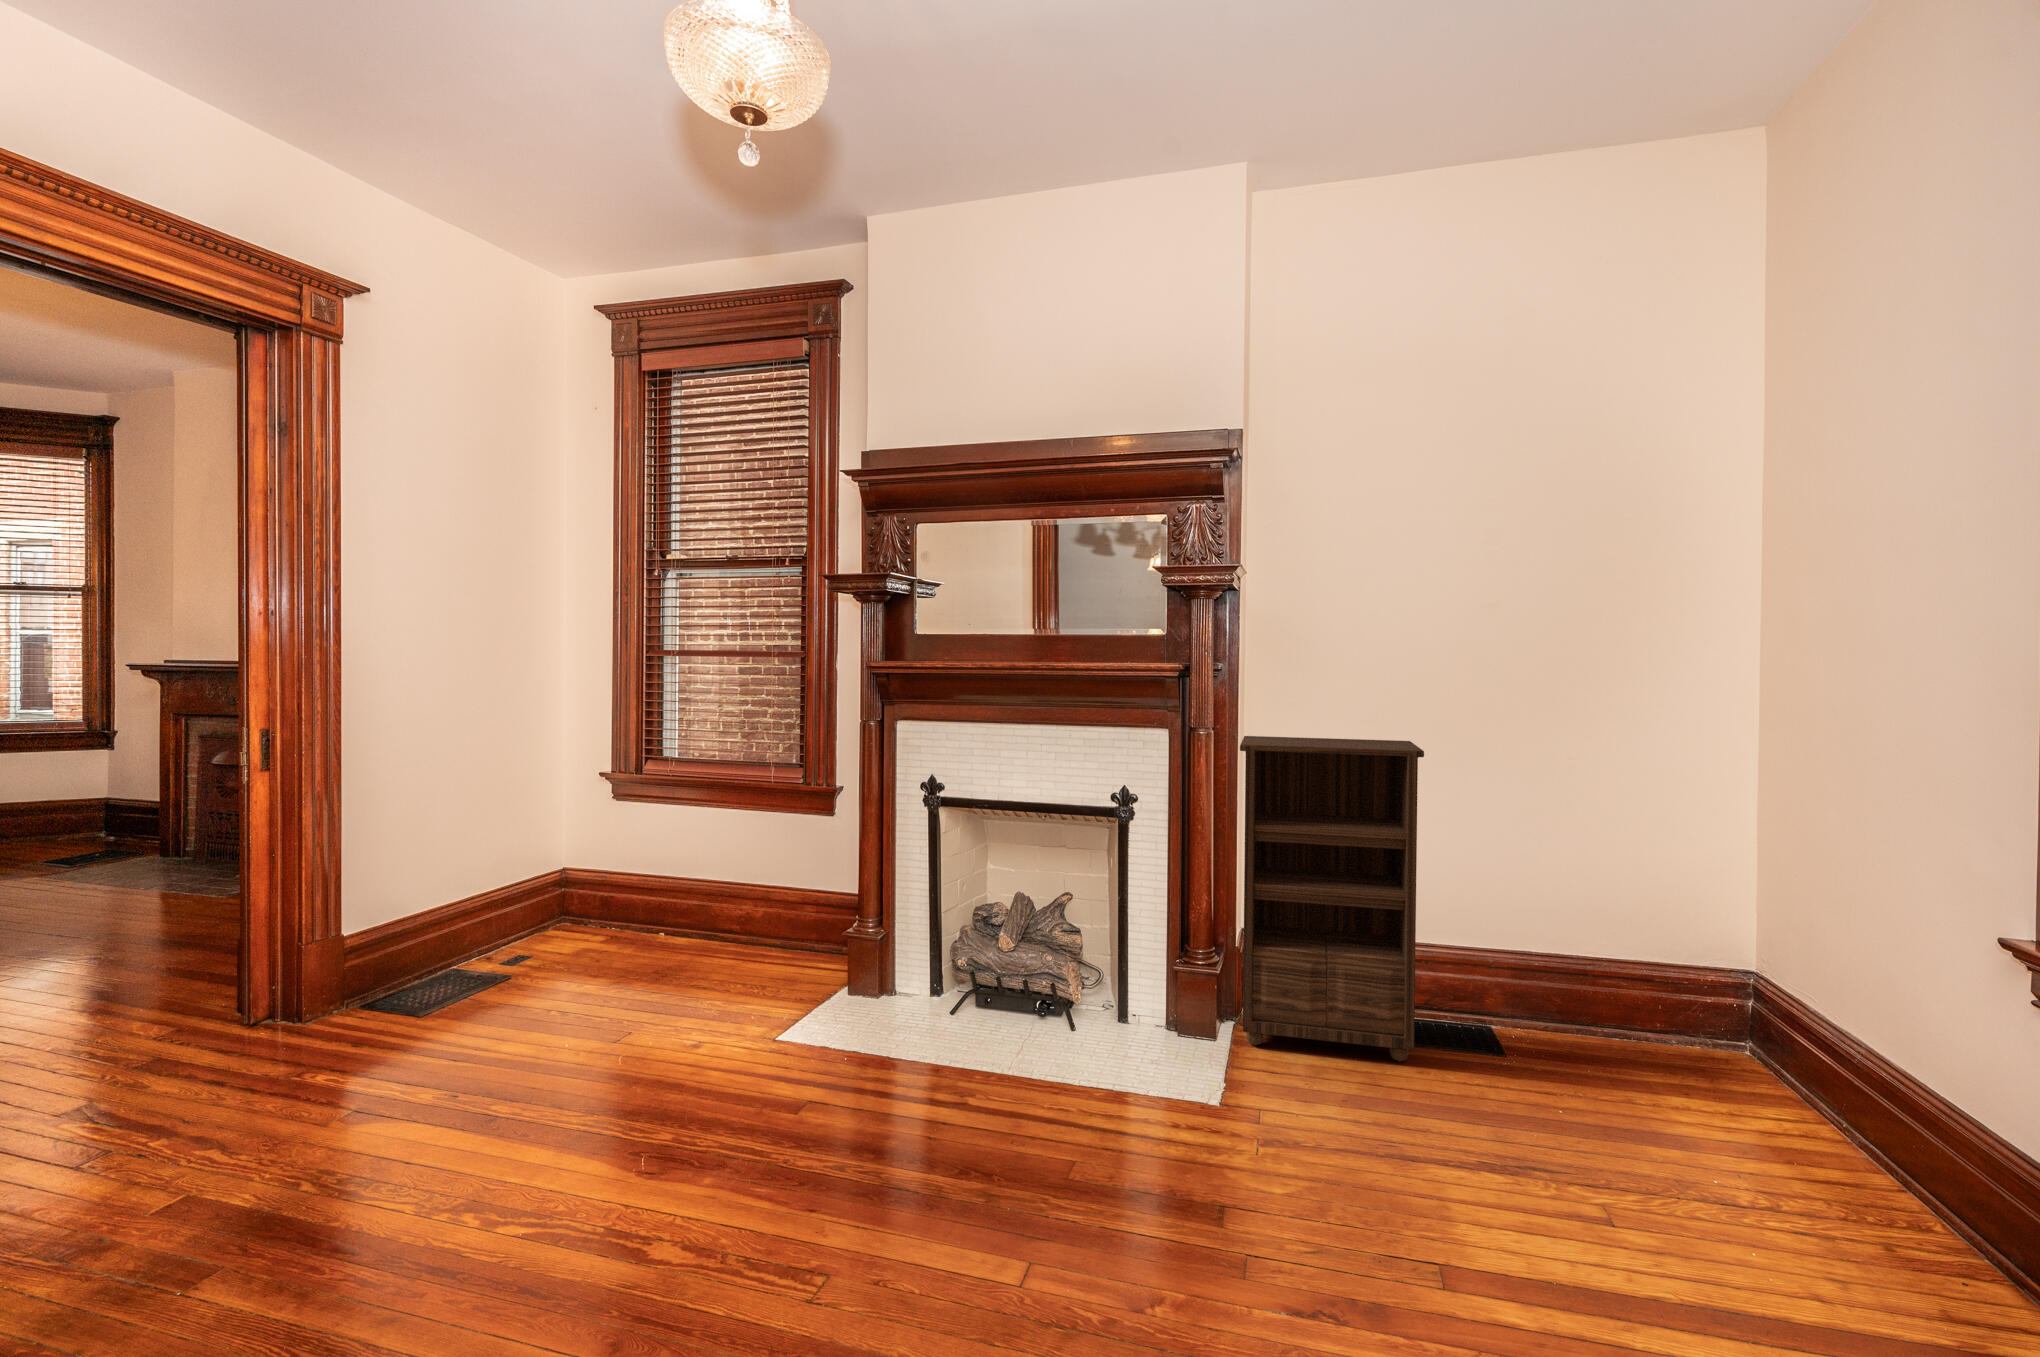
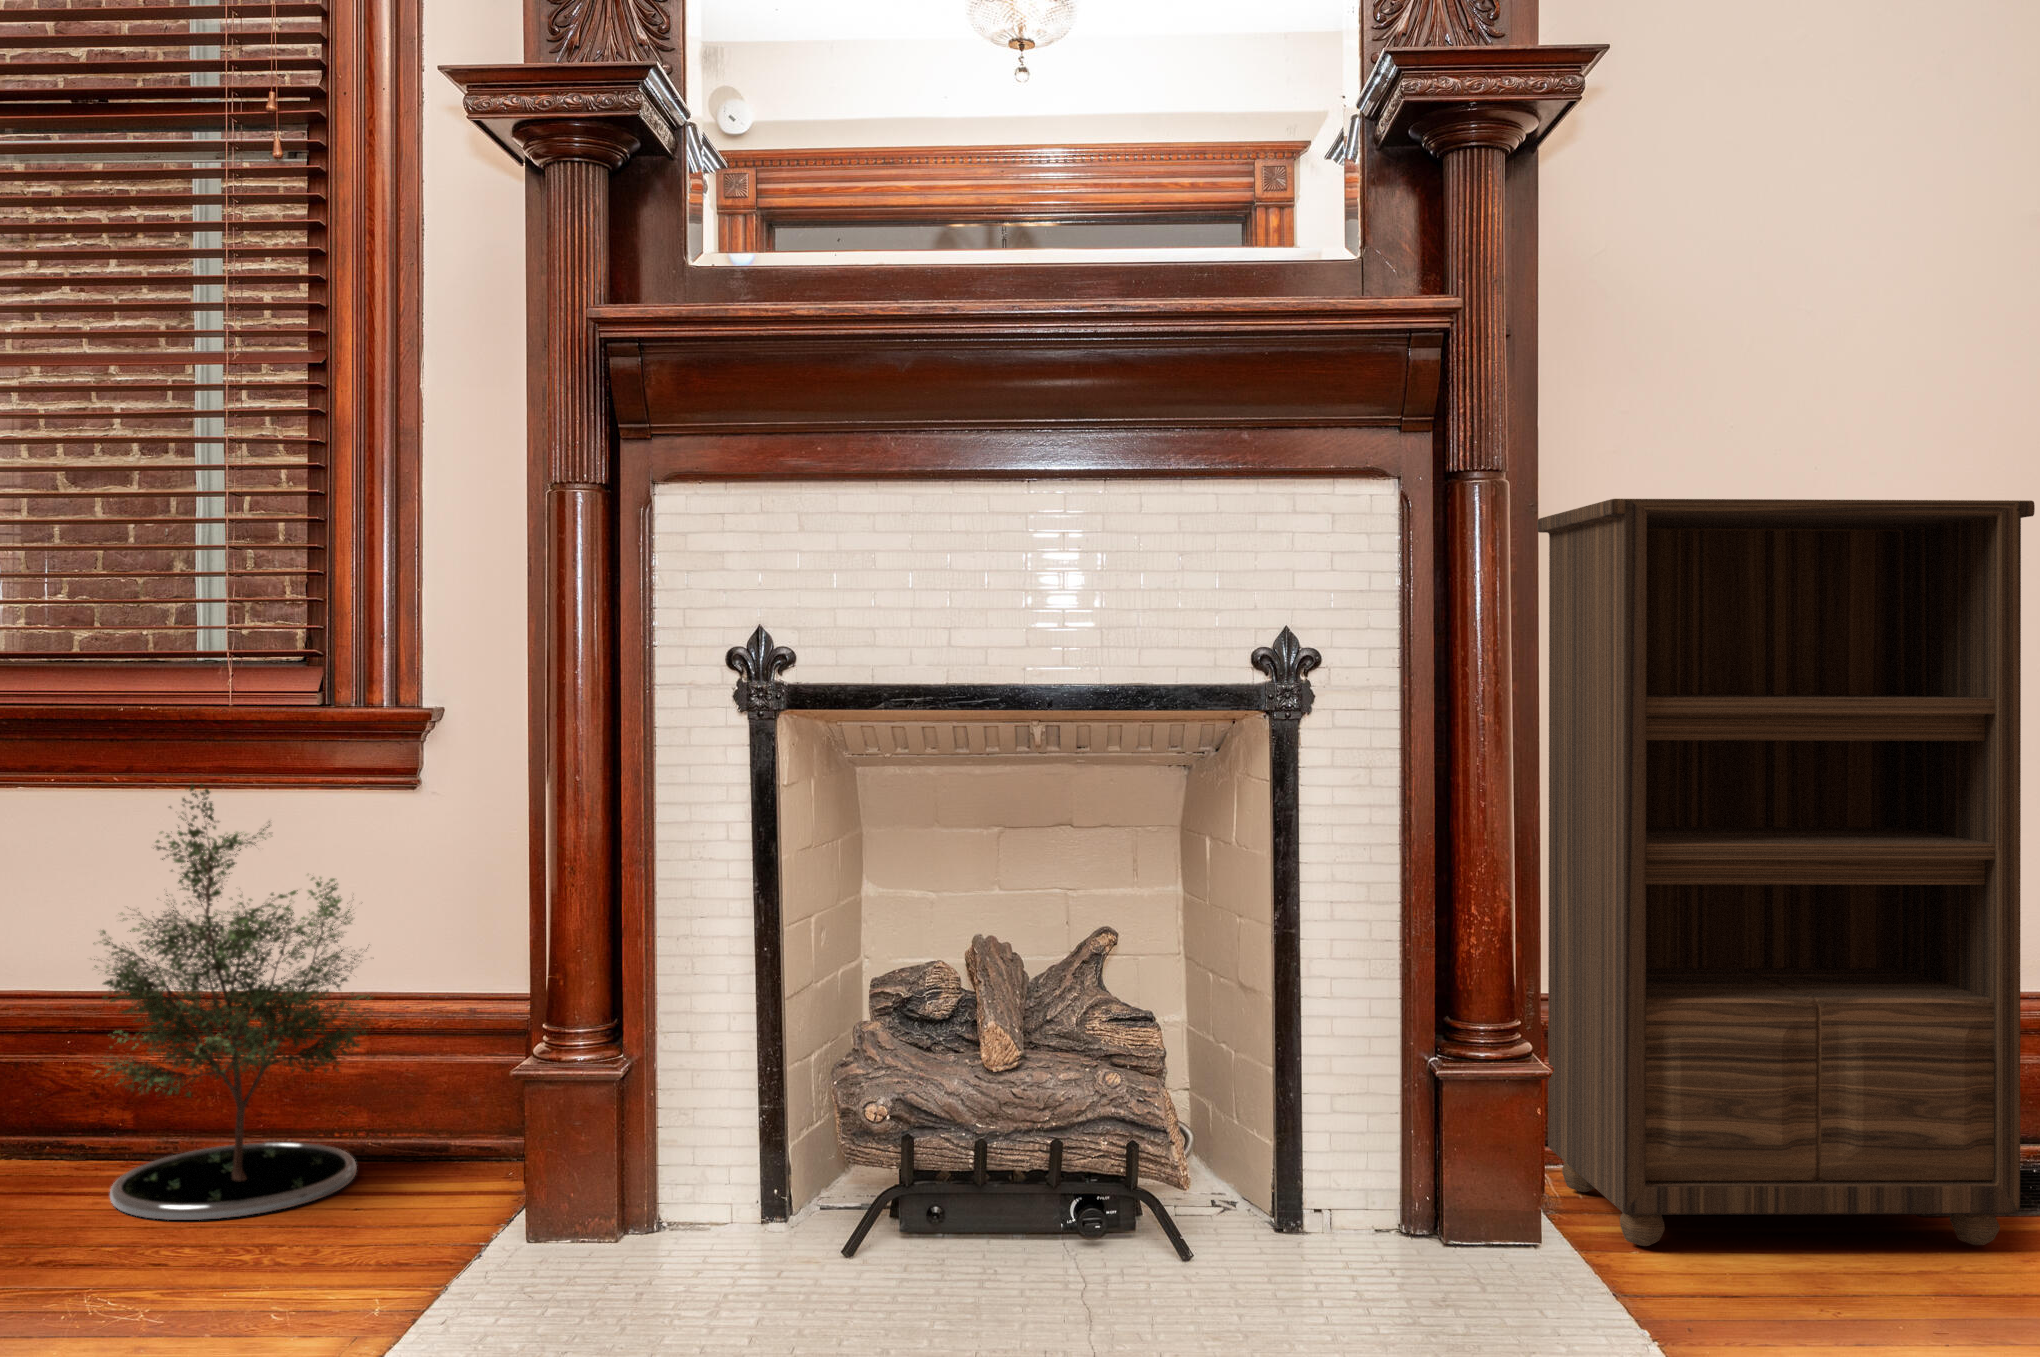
potted tree: none [712,817,815,975] -> present [93,784,371,1220]

